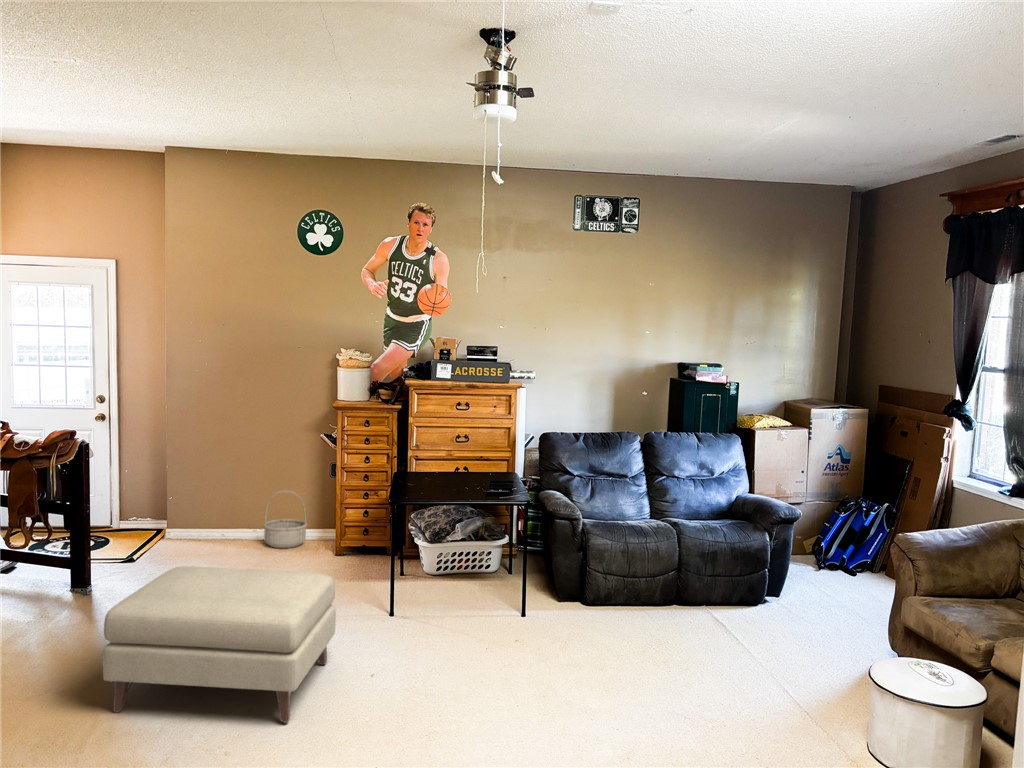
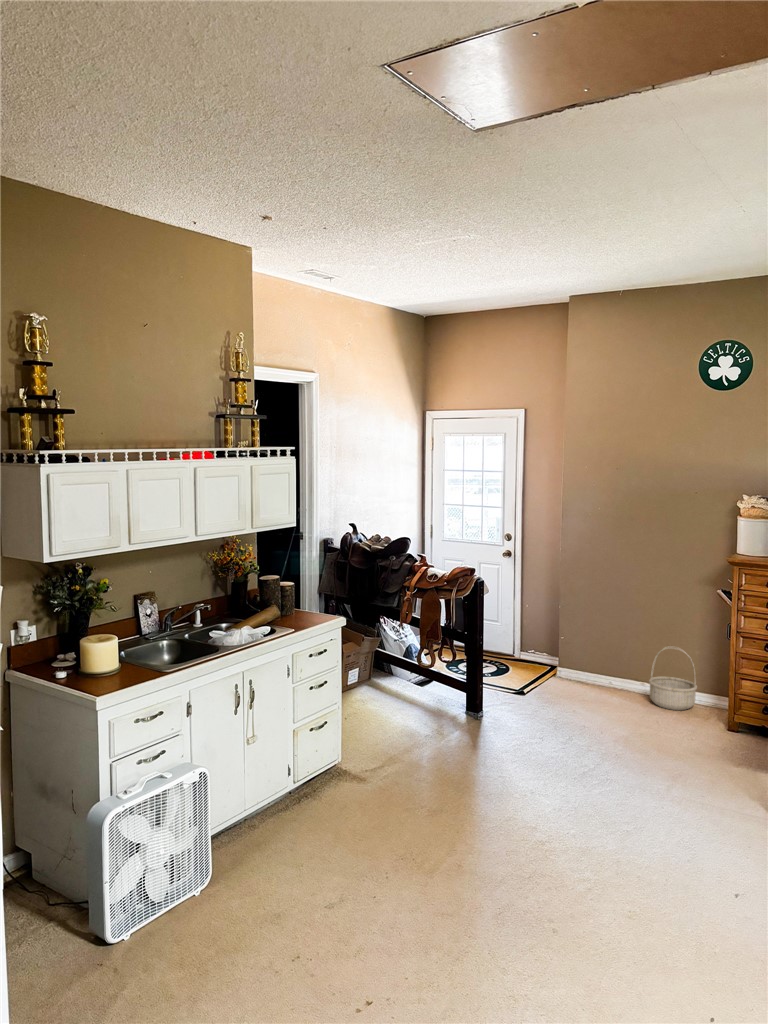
ottoman: present [103,566,336,722] -> none [464,714,699,912]

